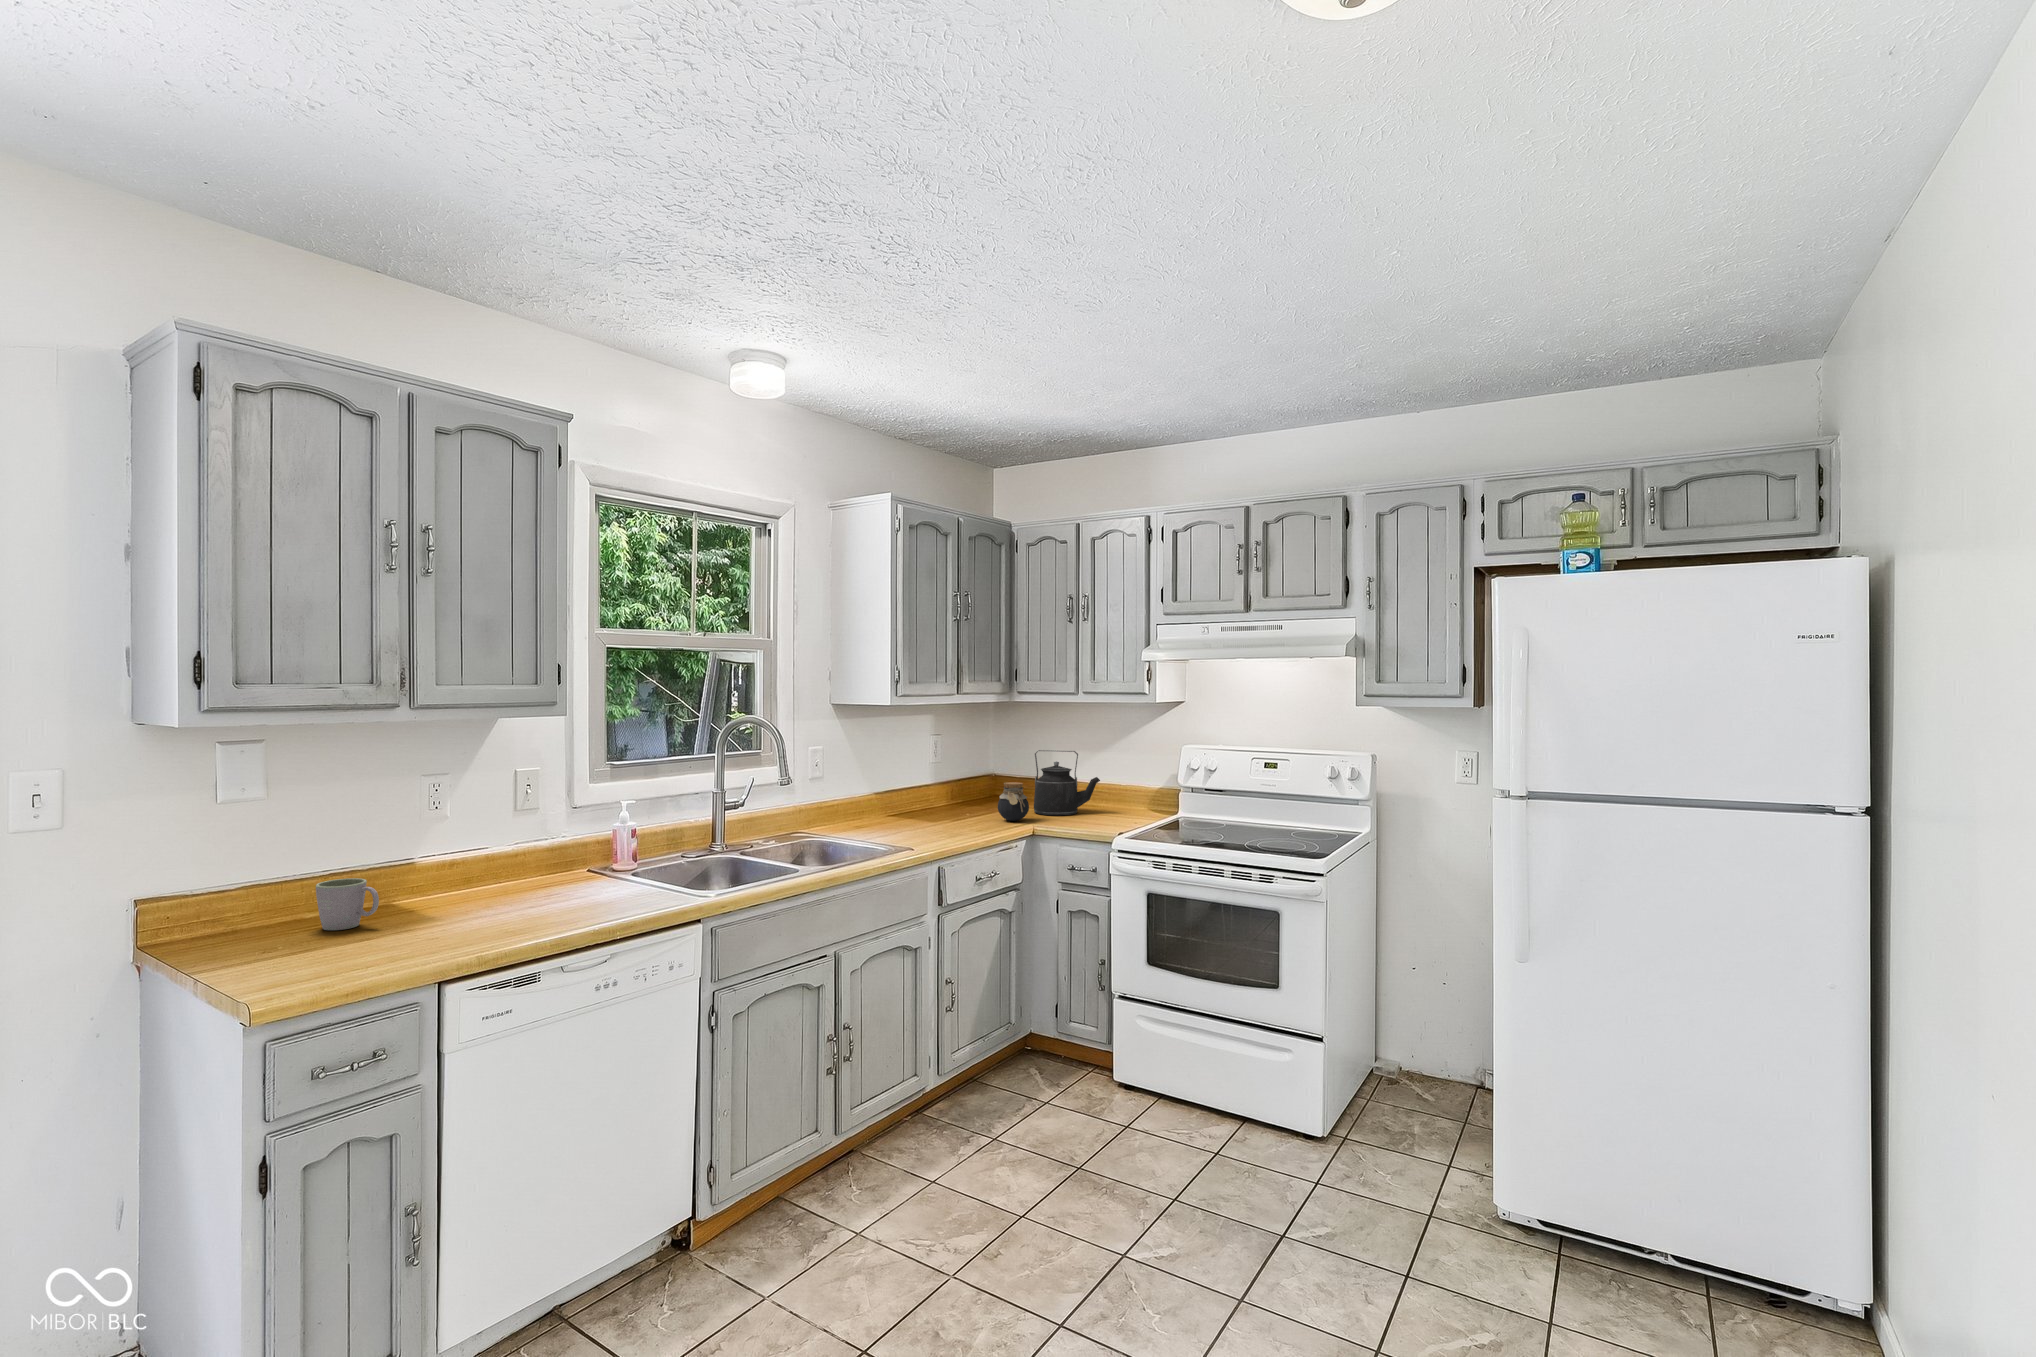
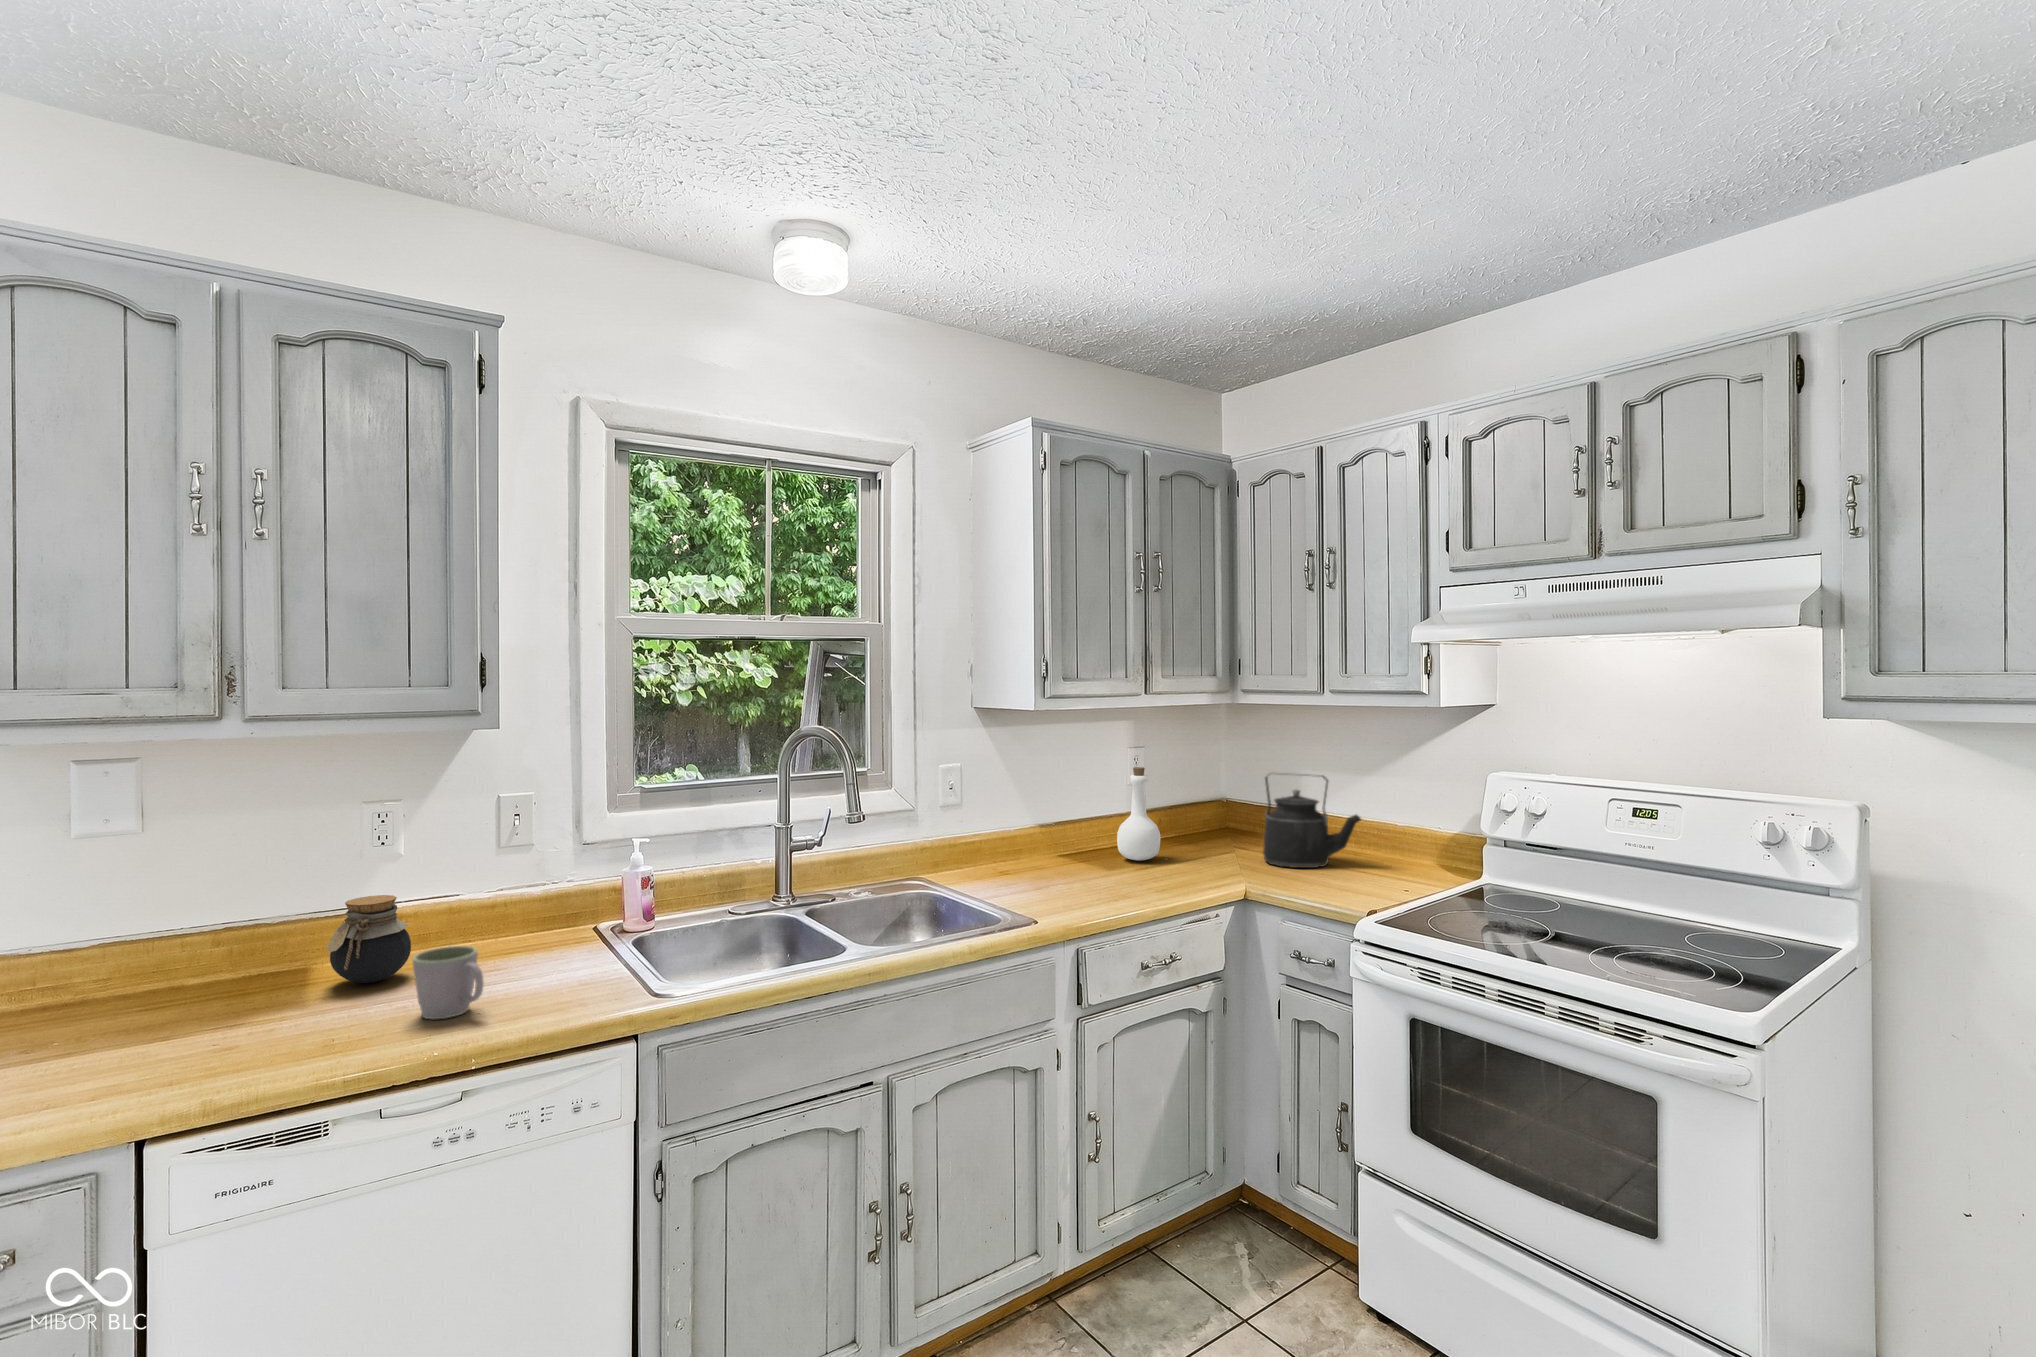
bottle: none [931,748,963,816] -> present [1117,767,1161,860]
jar: present [998,782,1029,821] -> present [326,895,411,983]
mug: present [316,878,379,930] -> present [413,946,484,1020]

